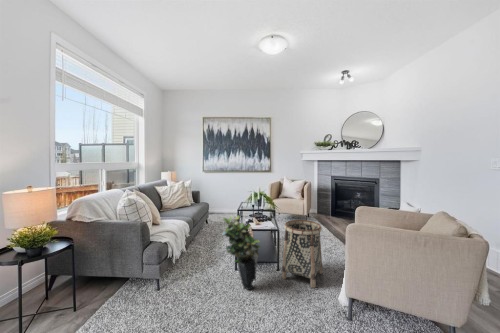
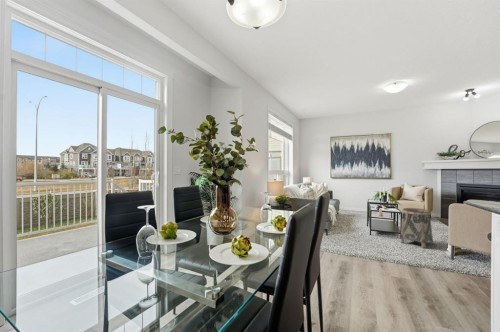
potted plant: present [223,216,260,290] -> none [359,201,385,243]

